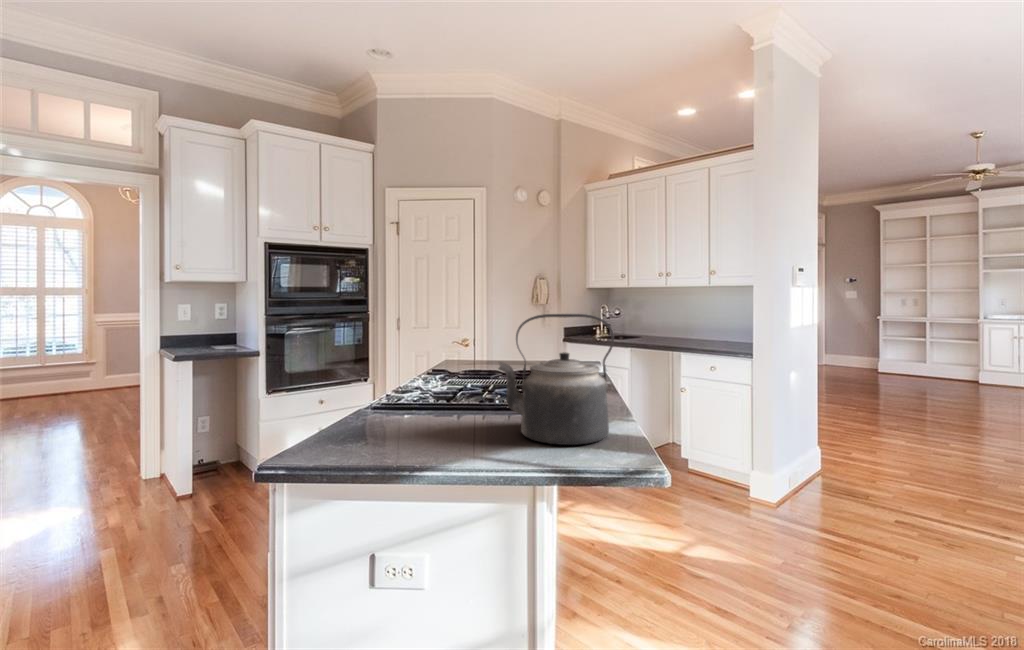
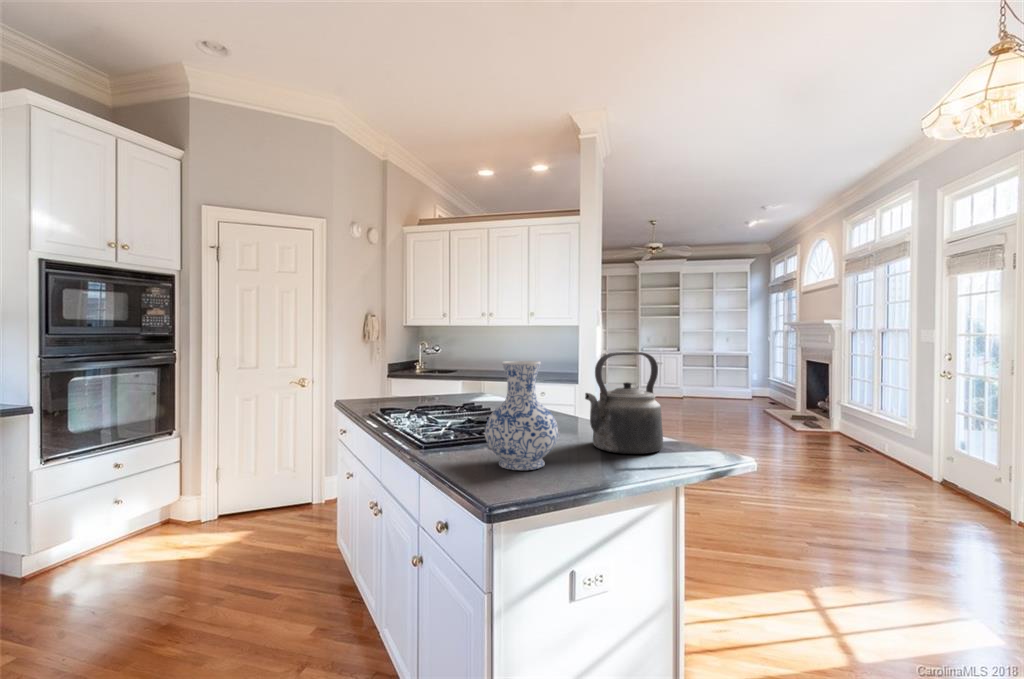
vase: none [359,321,441,440] -> present [485,361,558,470]

